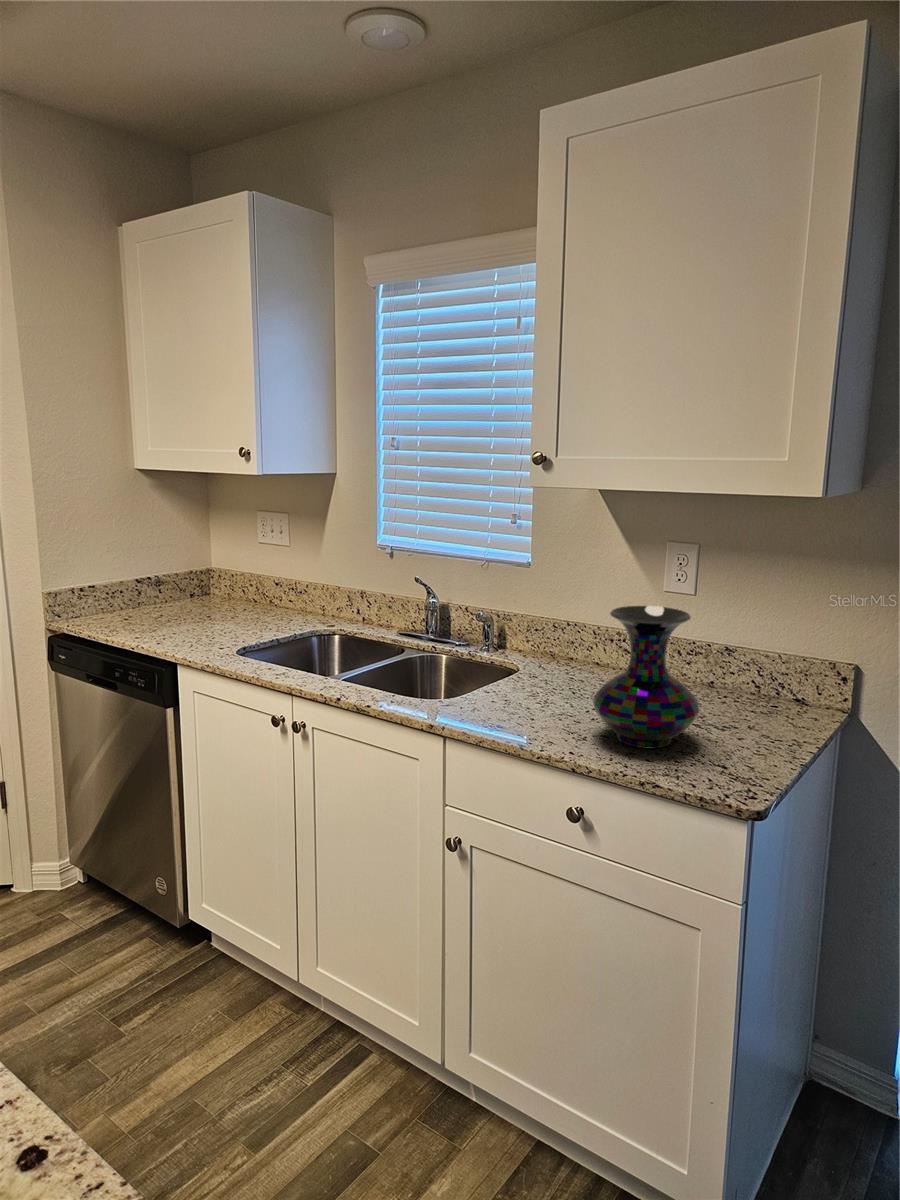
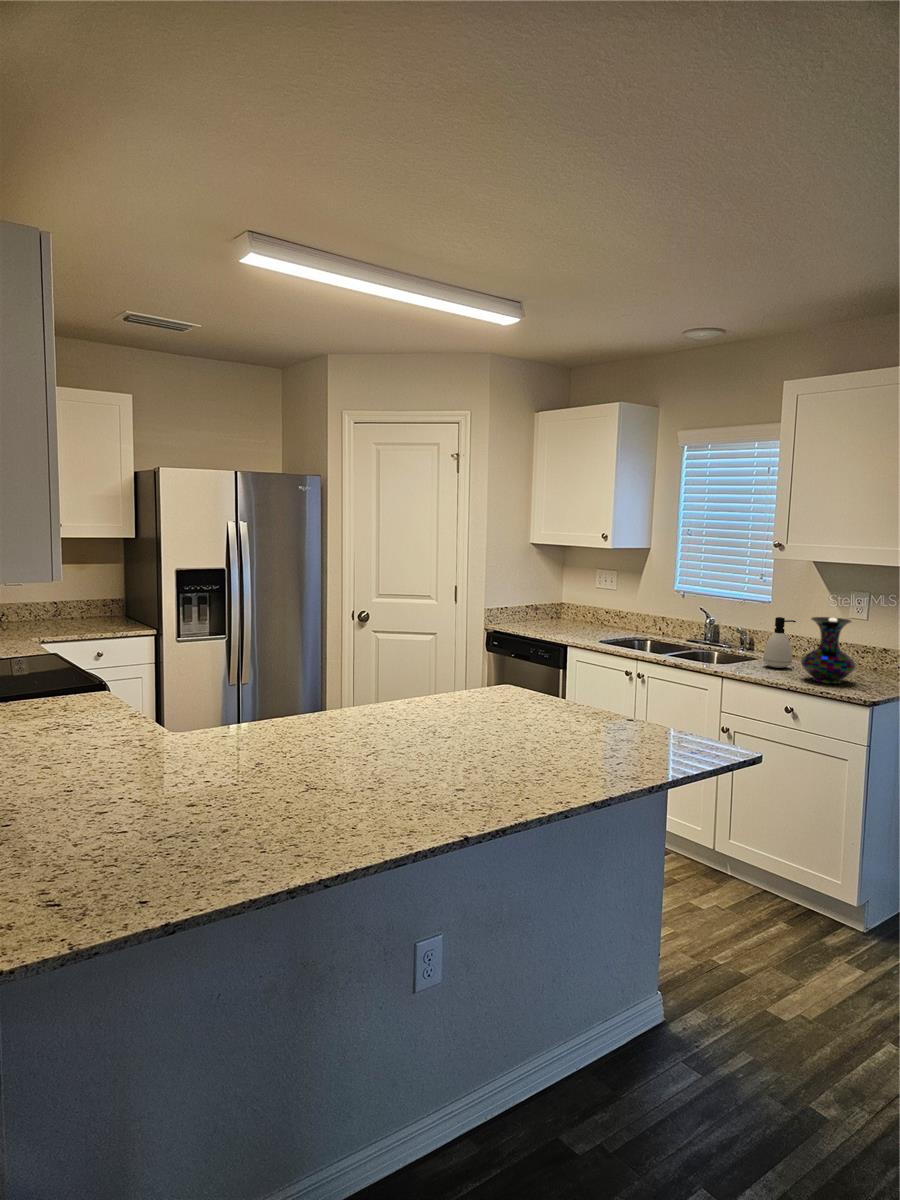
soap dispenser: none [521,602,578,700] -> present [763,617,796,668]

